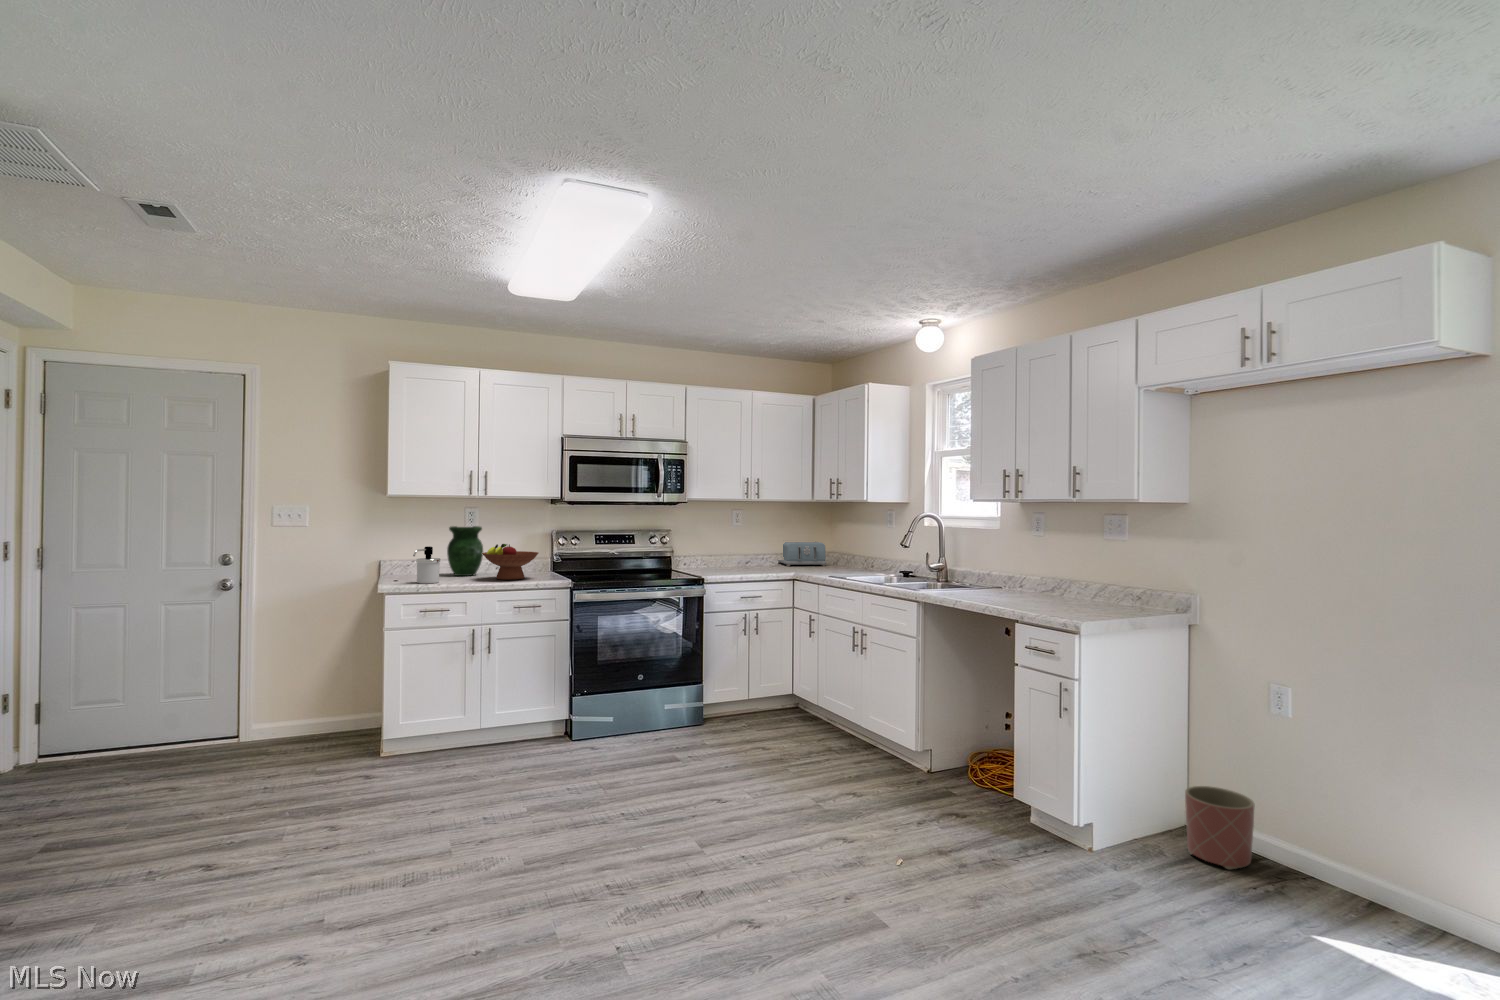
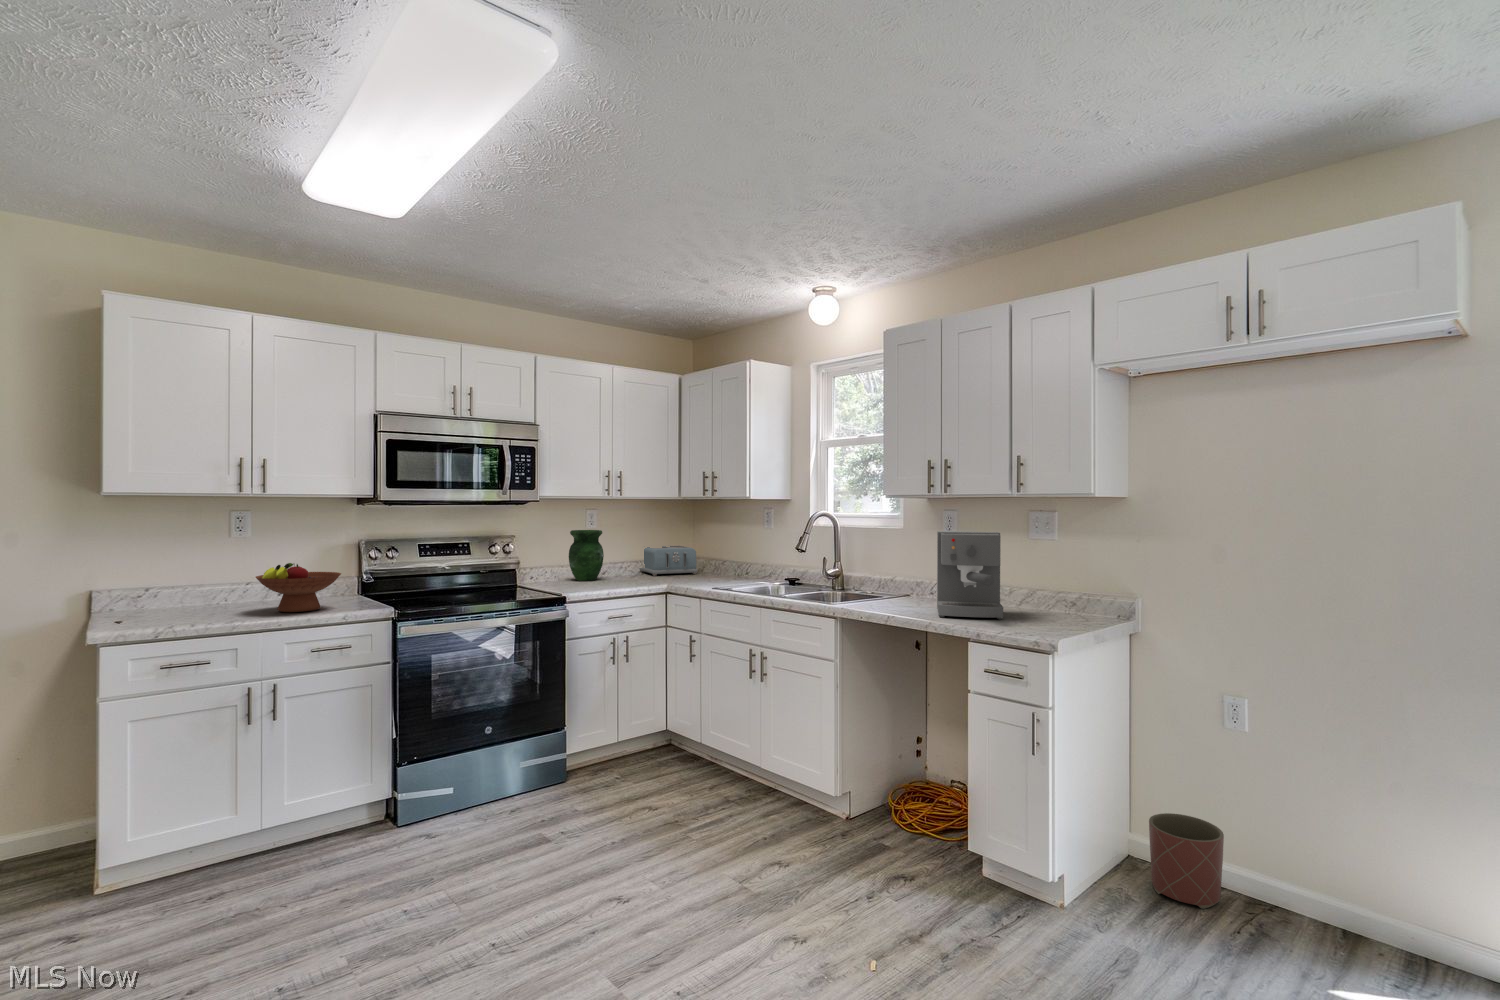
vase: present [447,526,483,576] -> present [569,530,604,581]
coffee maker: none [1004,527,1067,605] -> present [937,531,1003,619]
soap dispenser: present [413,546,440,583] -> none [143,571,189,625]

